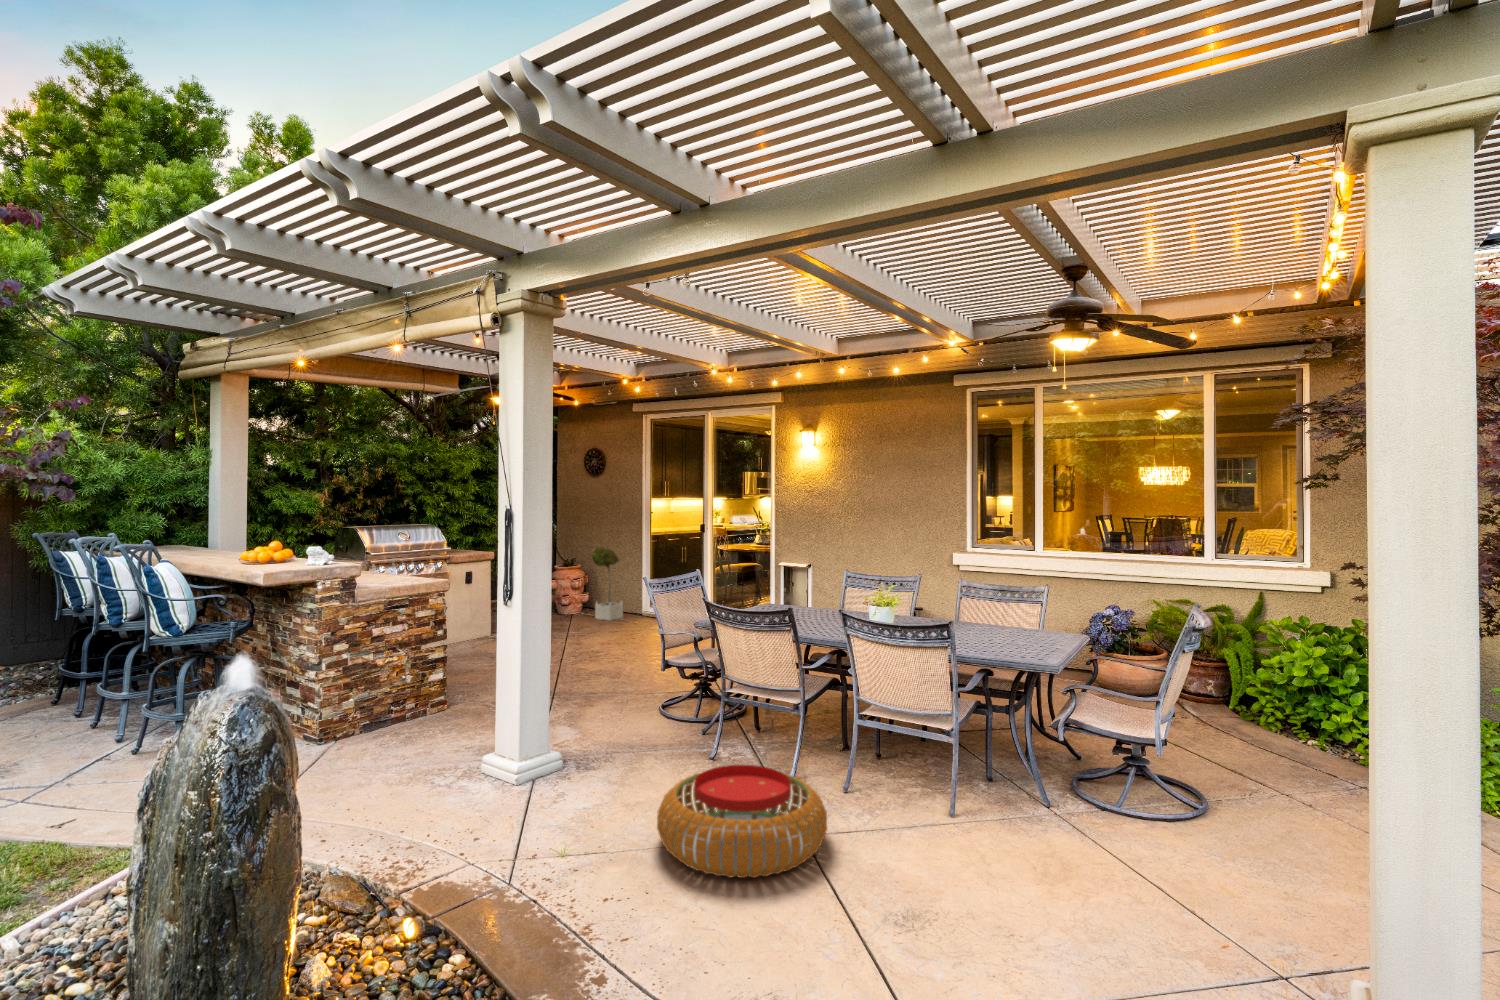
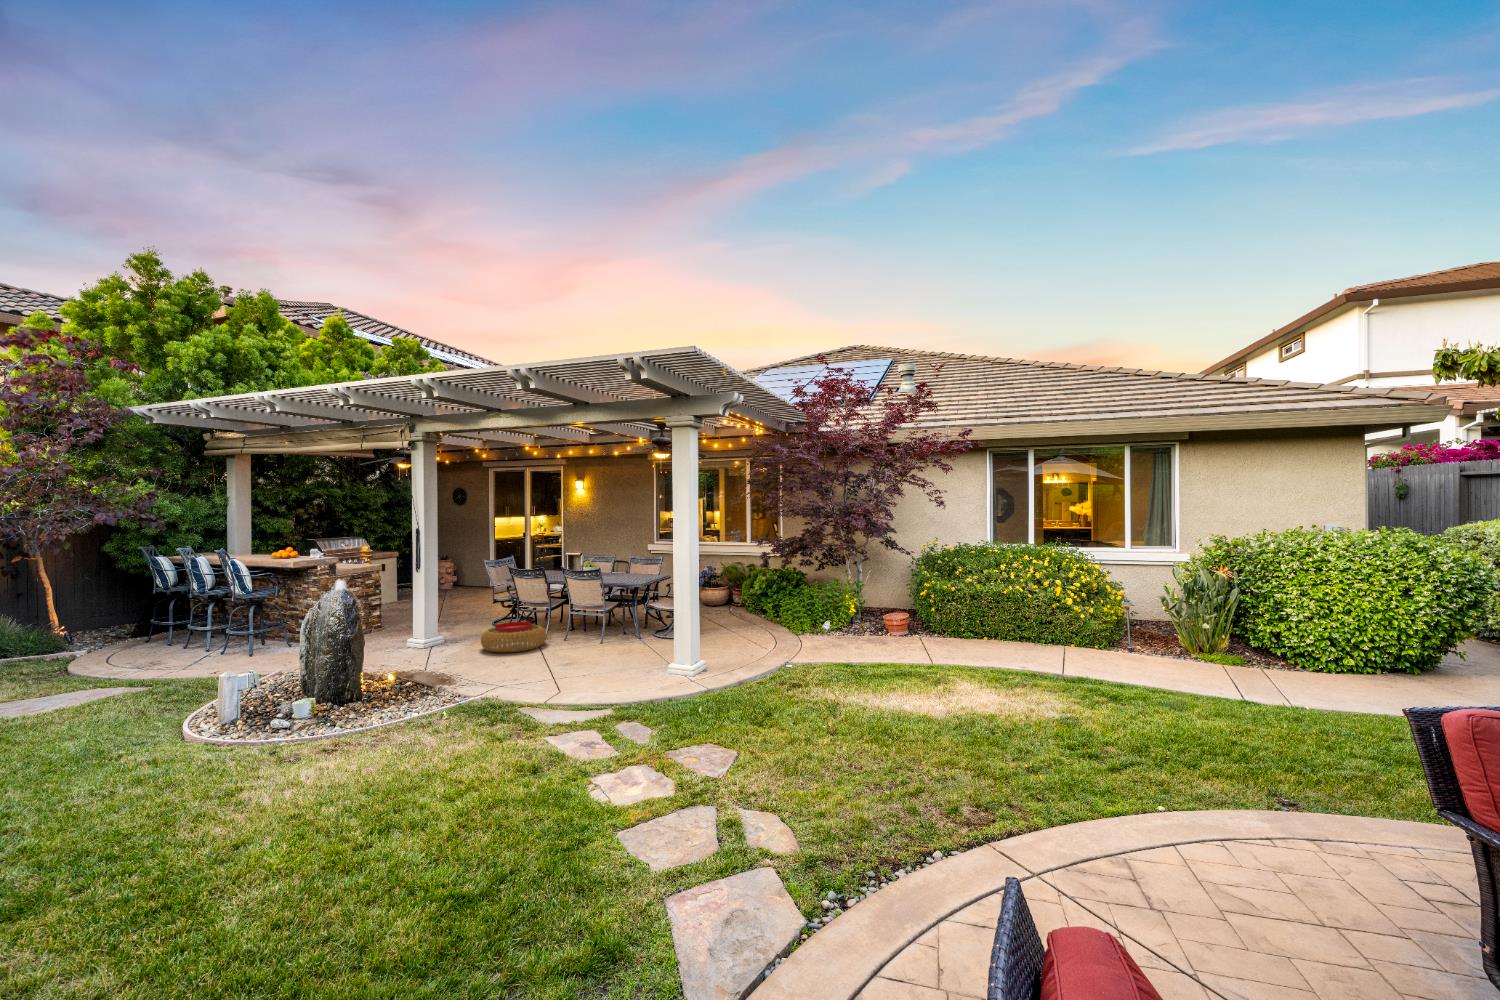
potted tree: present [592,547,623,621] -> none [459,547,480,591]

